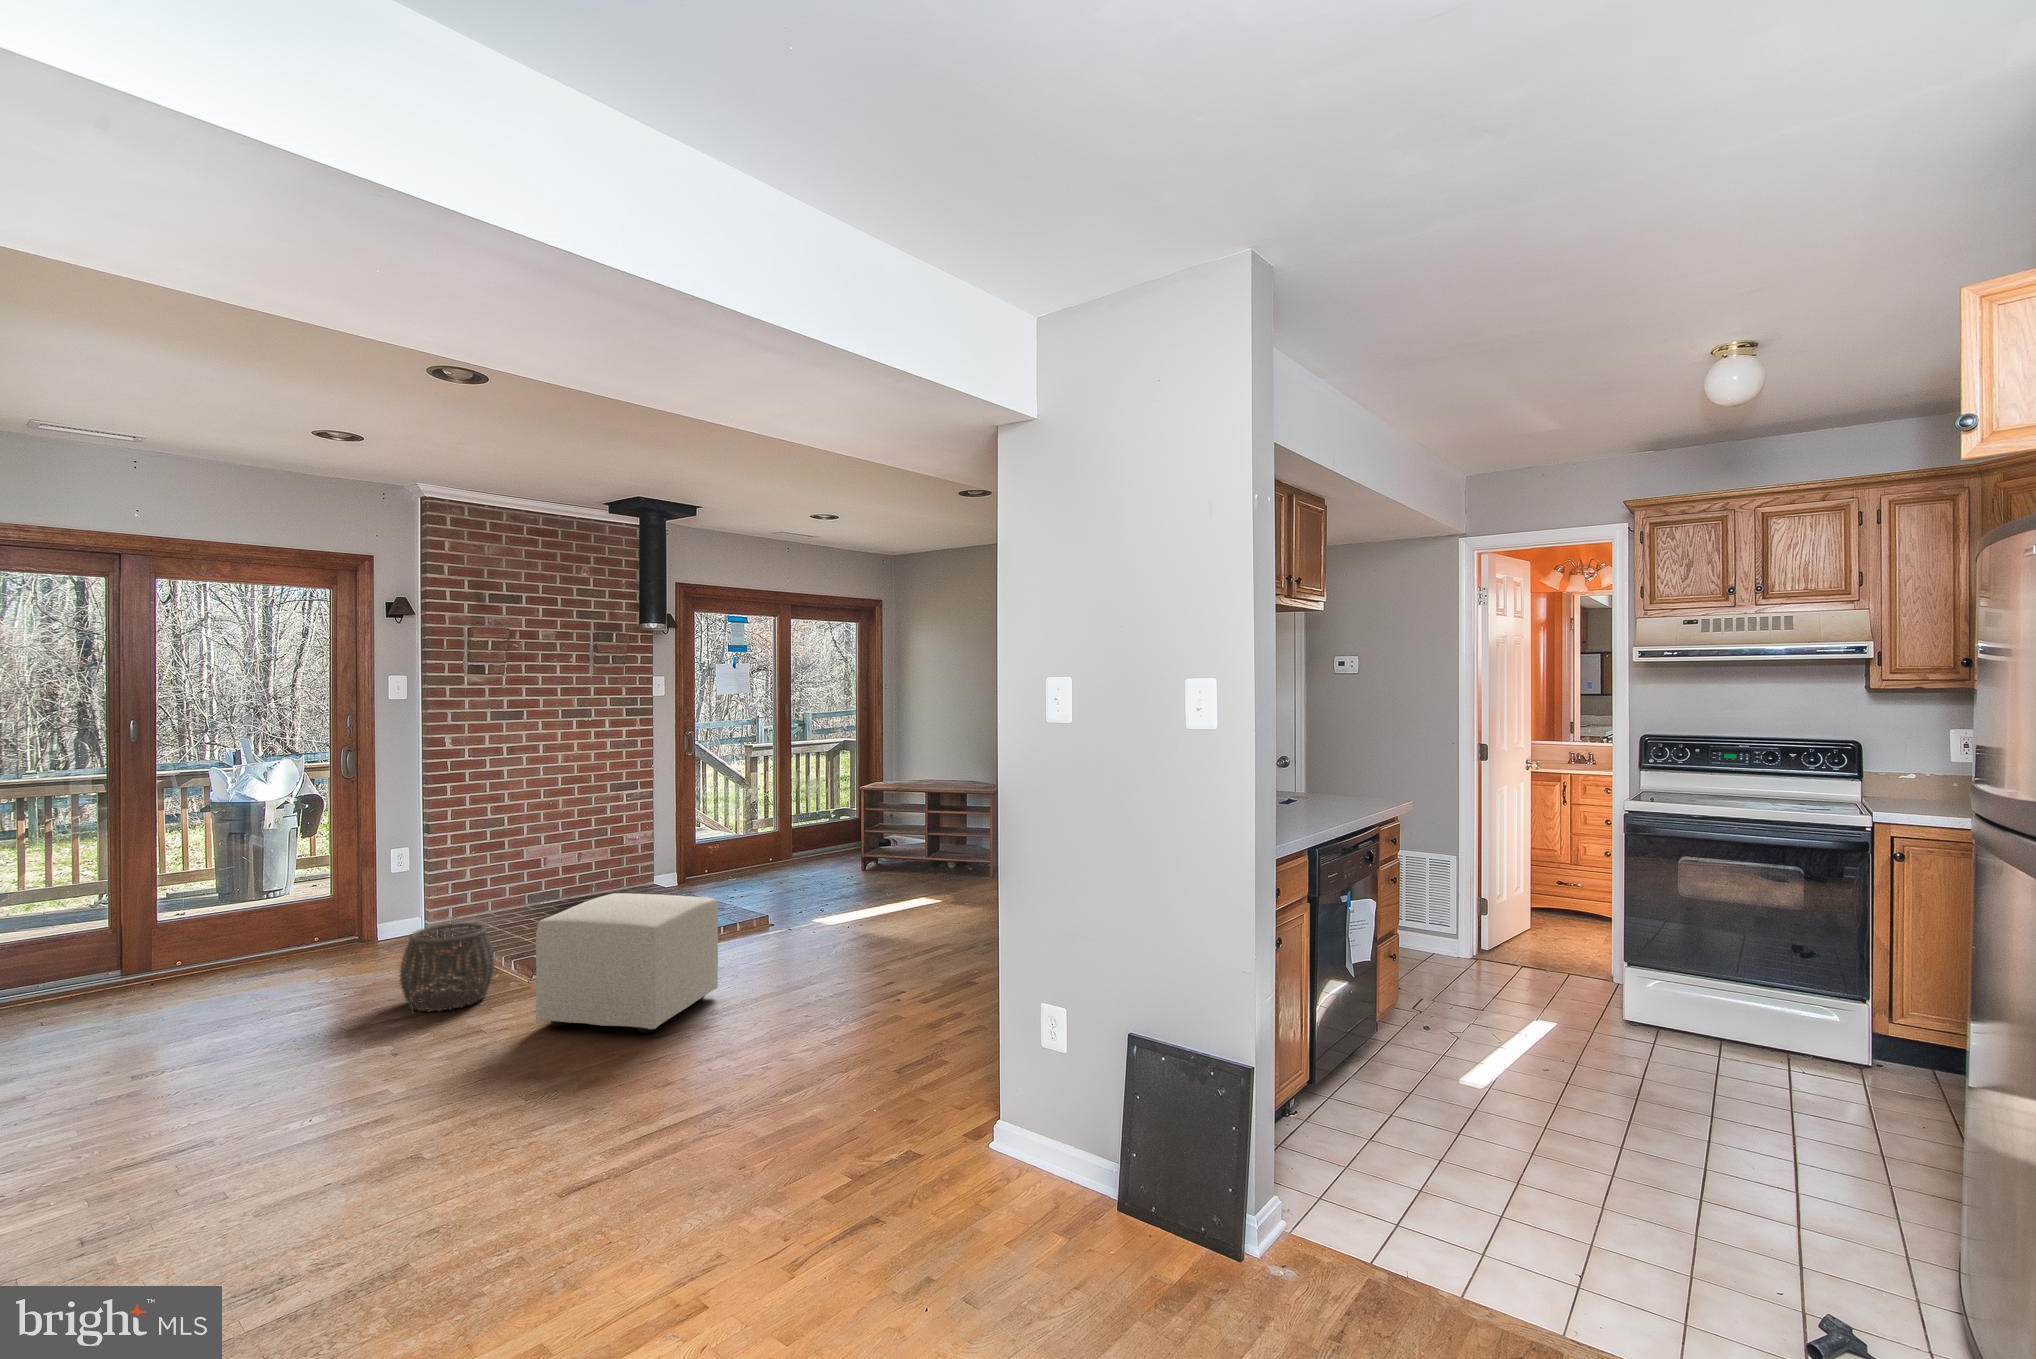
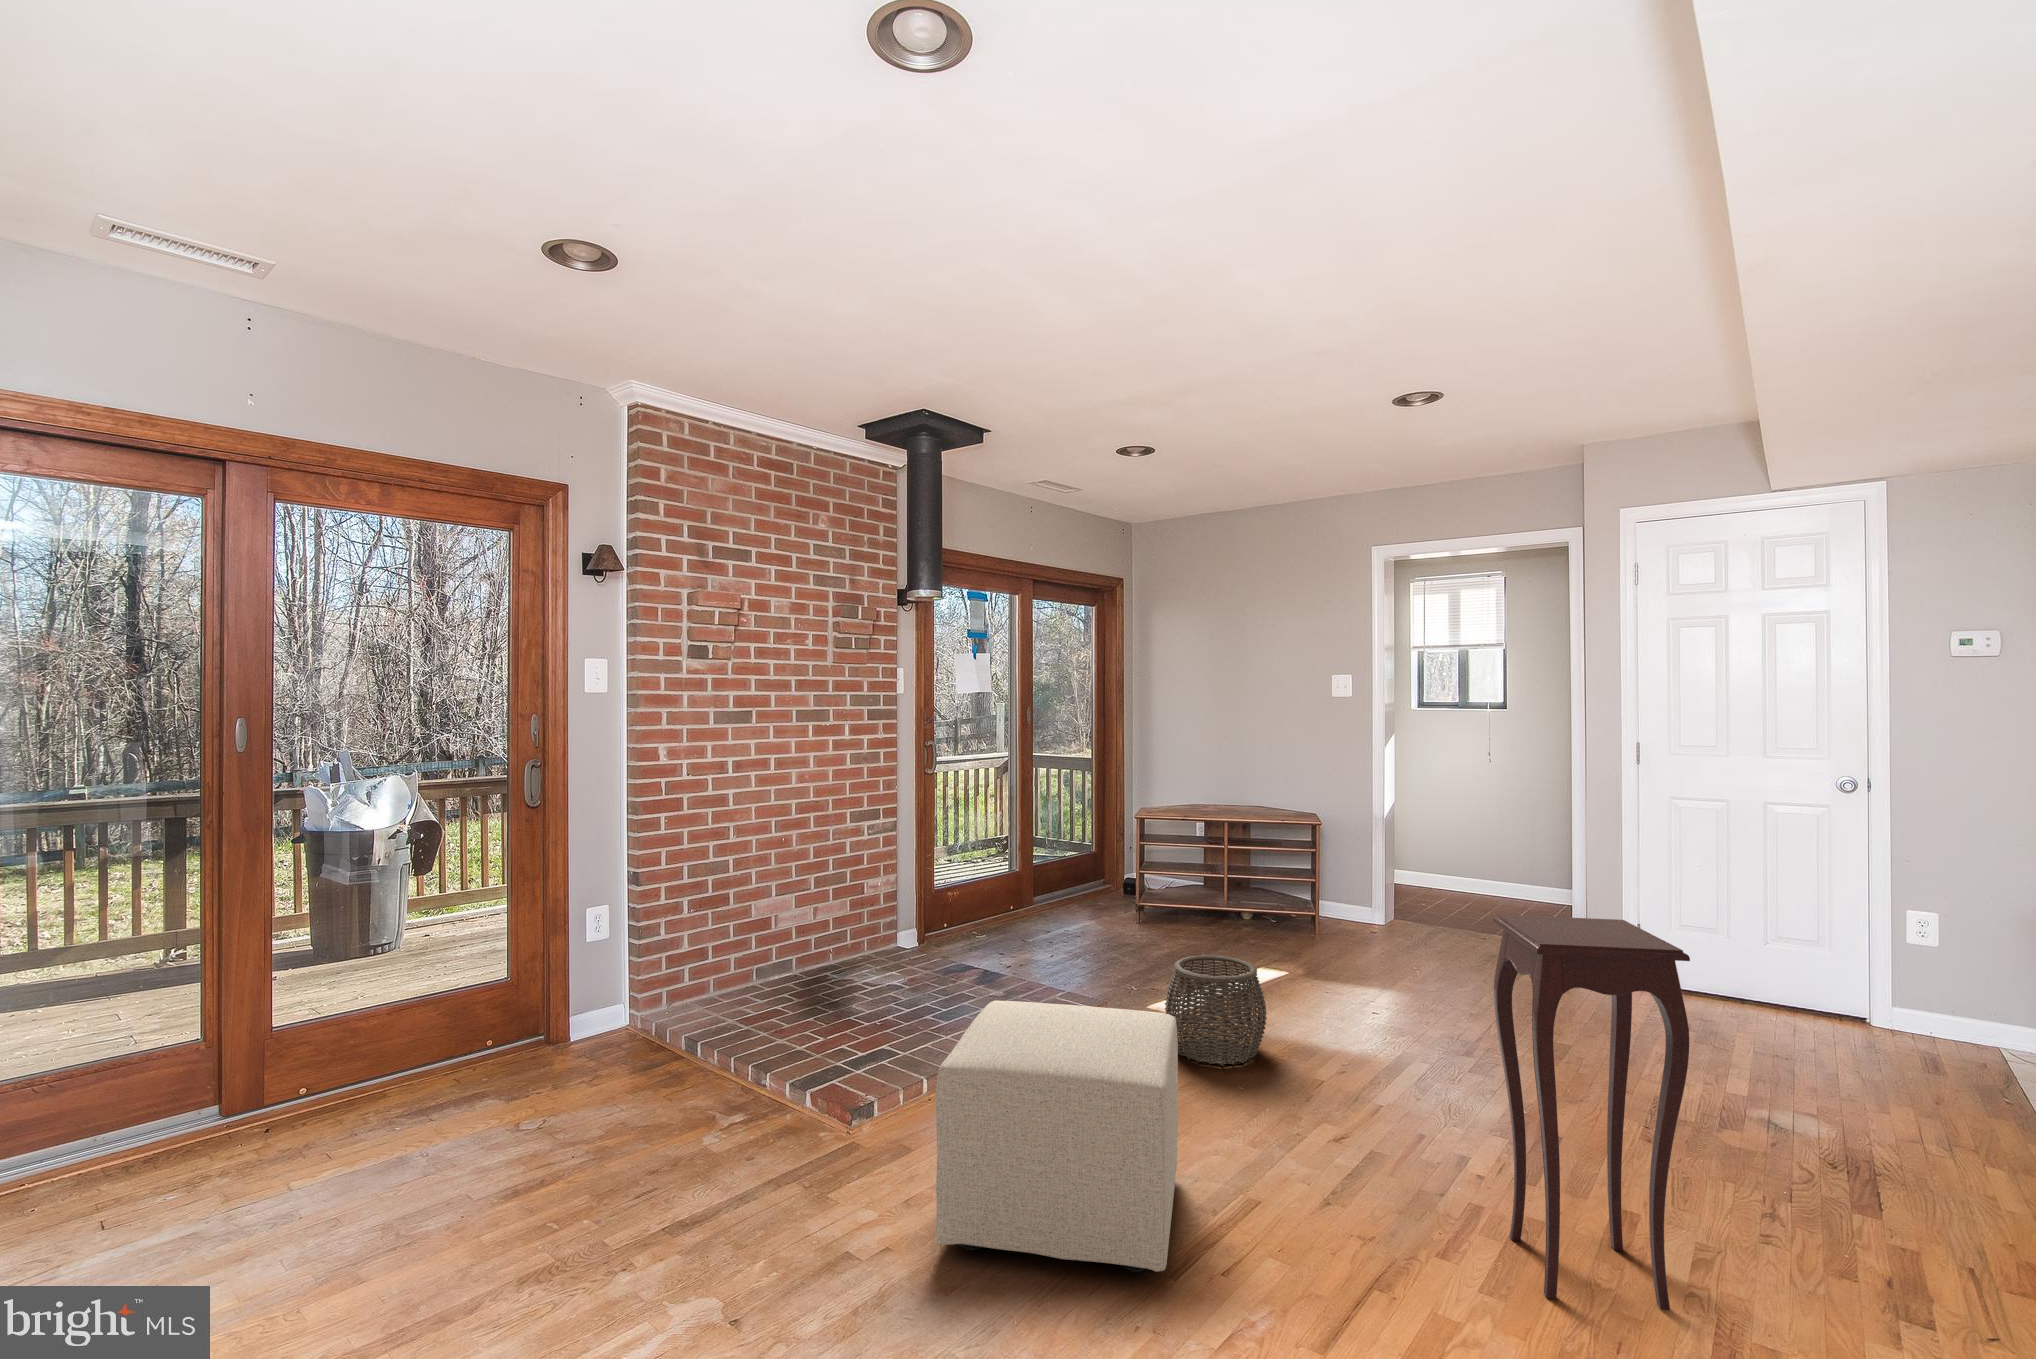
side table: none [859,833,950,1042] -> present [1493,915,1690,1310]
woven basket: present [400,923,495,1012] -> present [1165,955,1267,1065]

